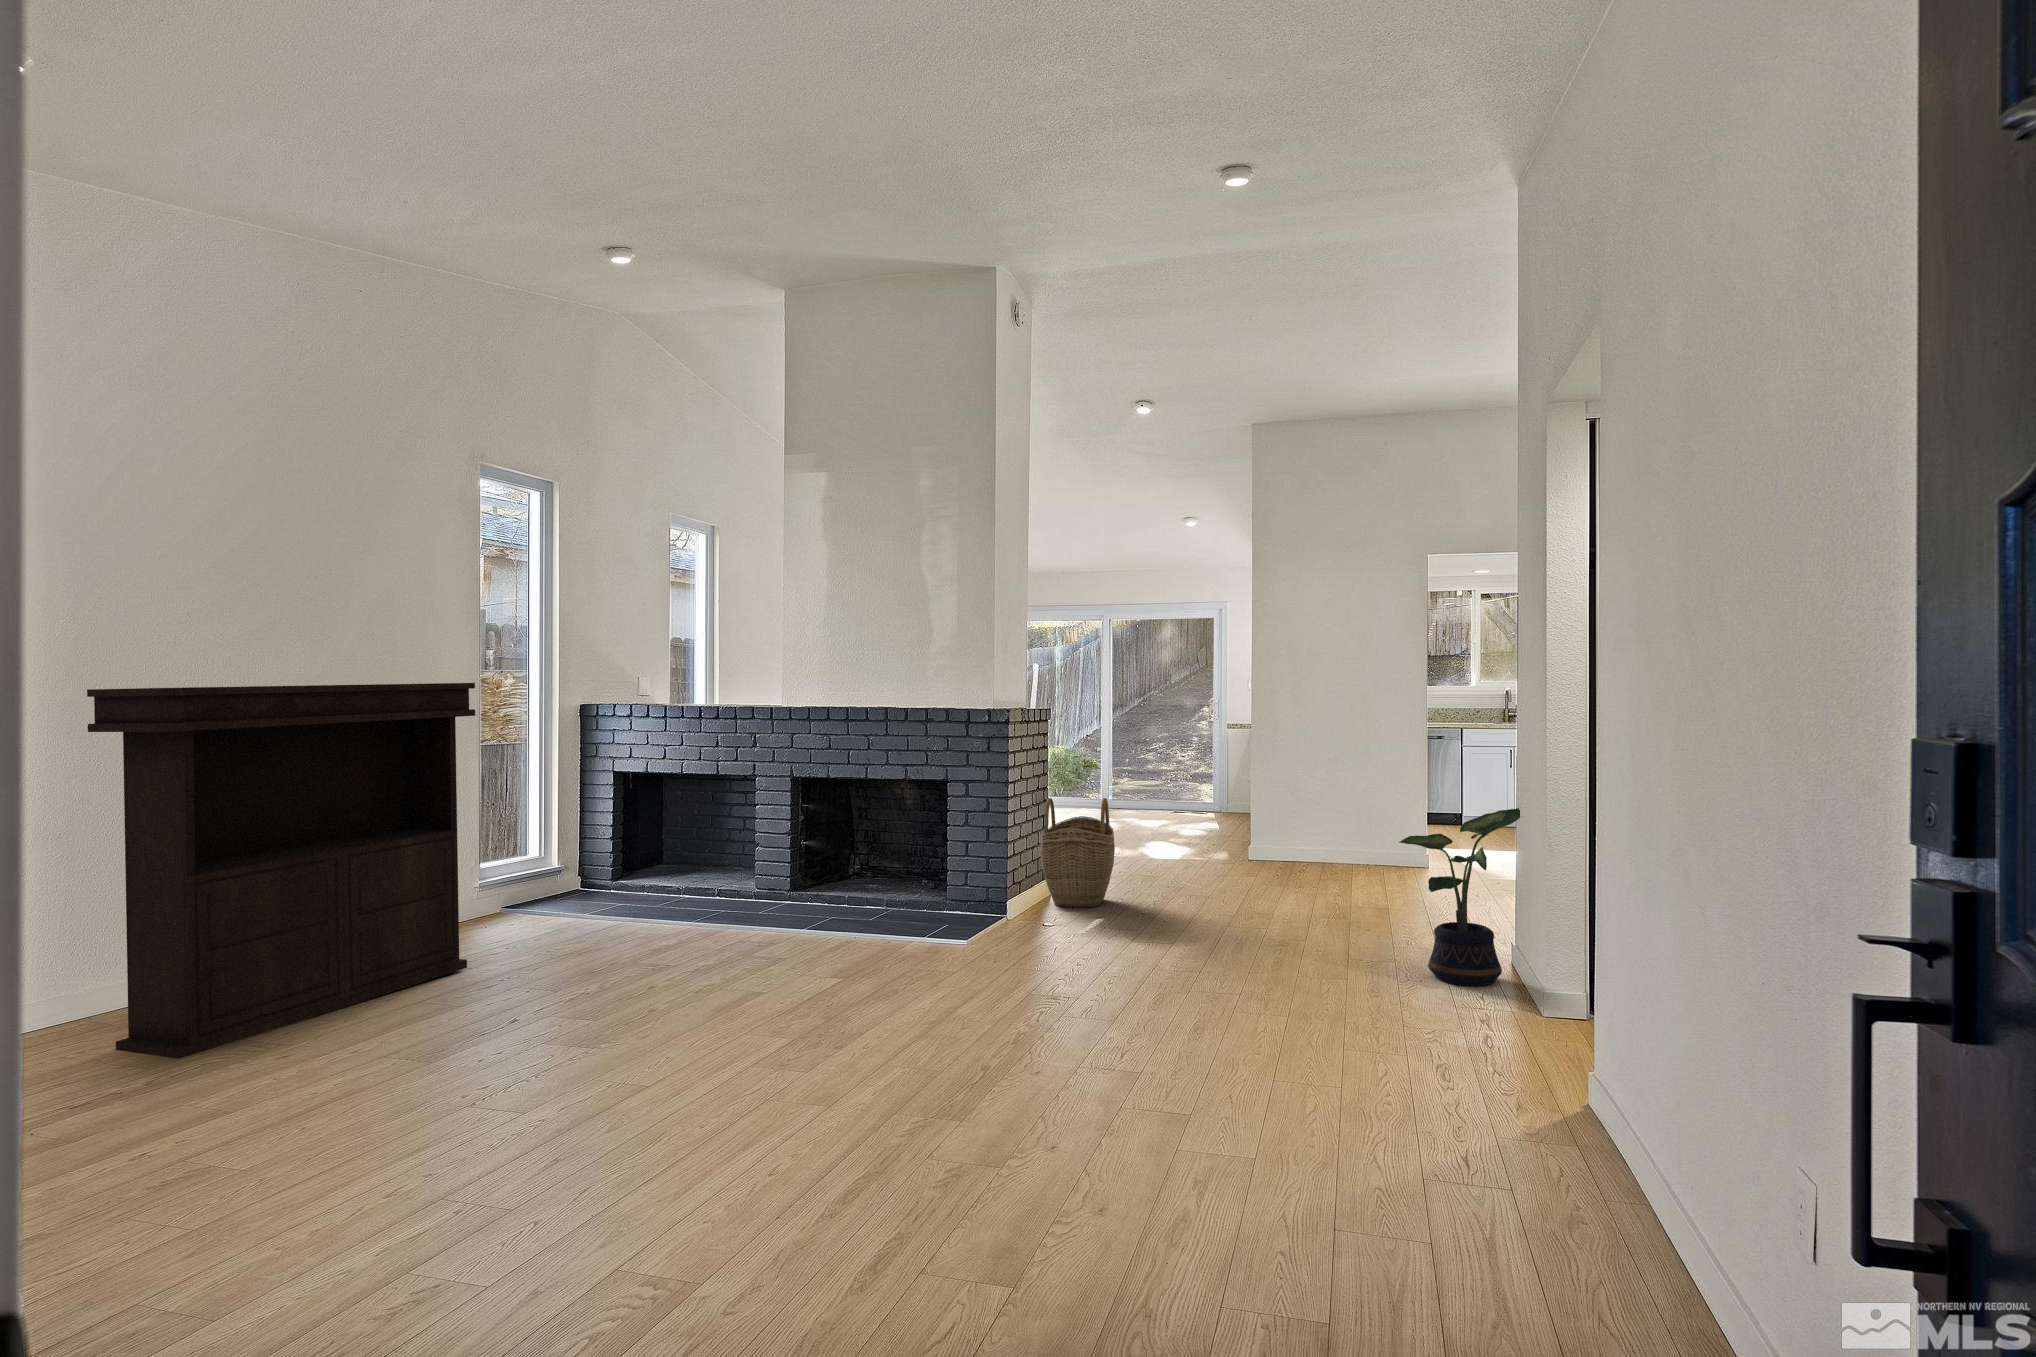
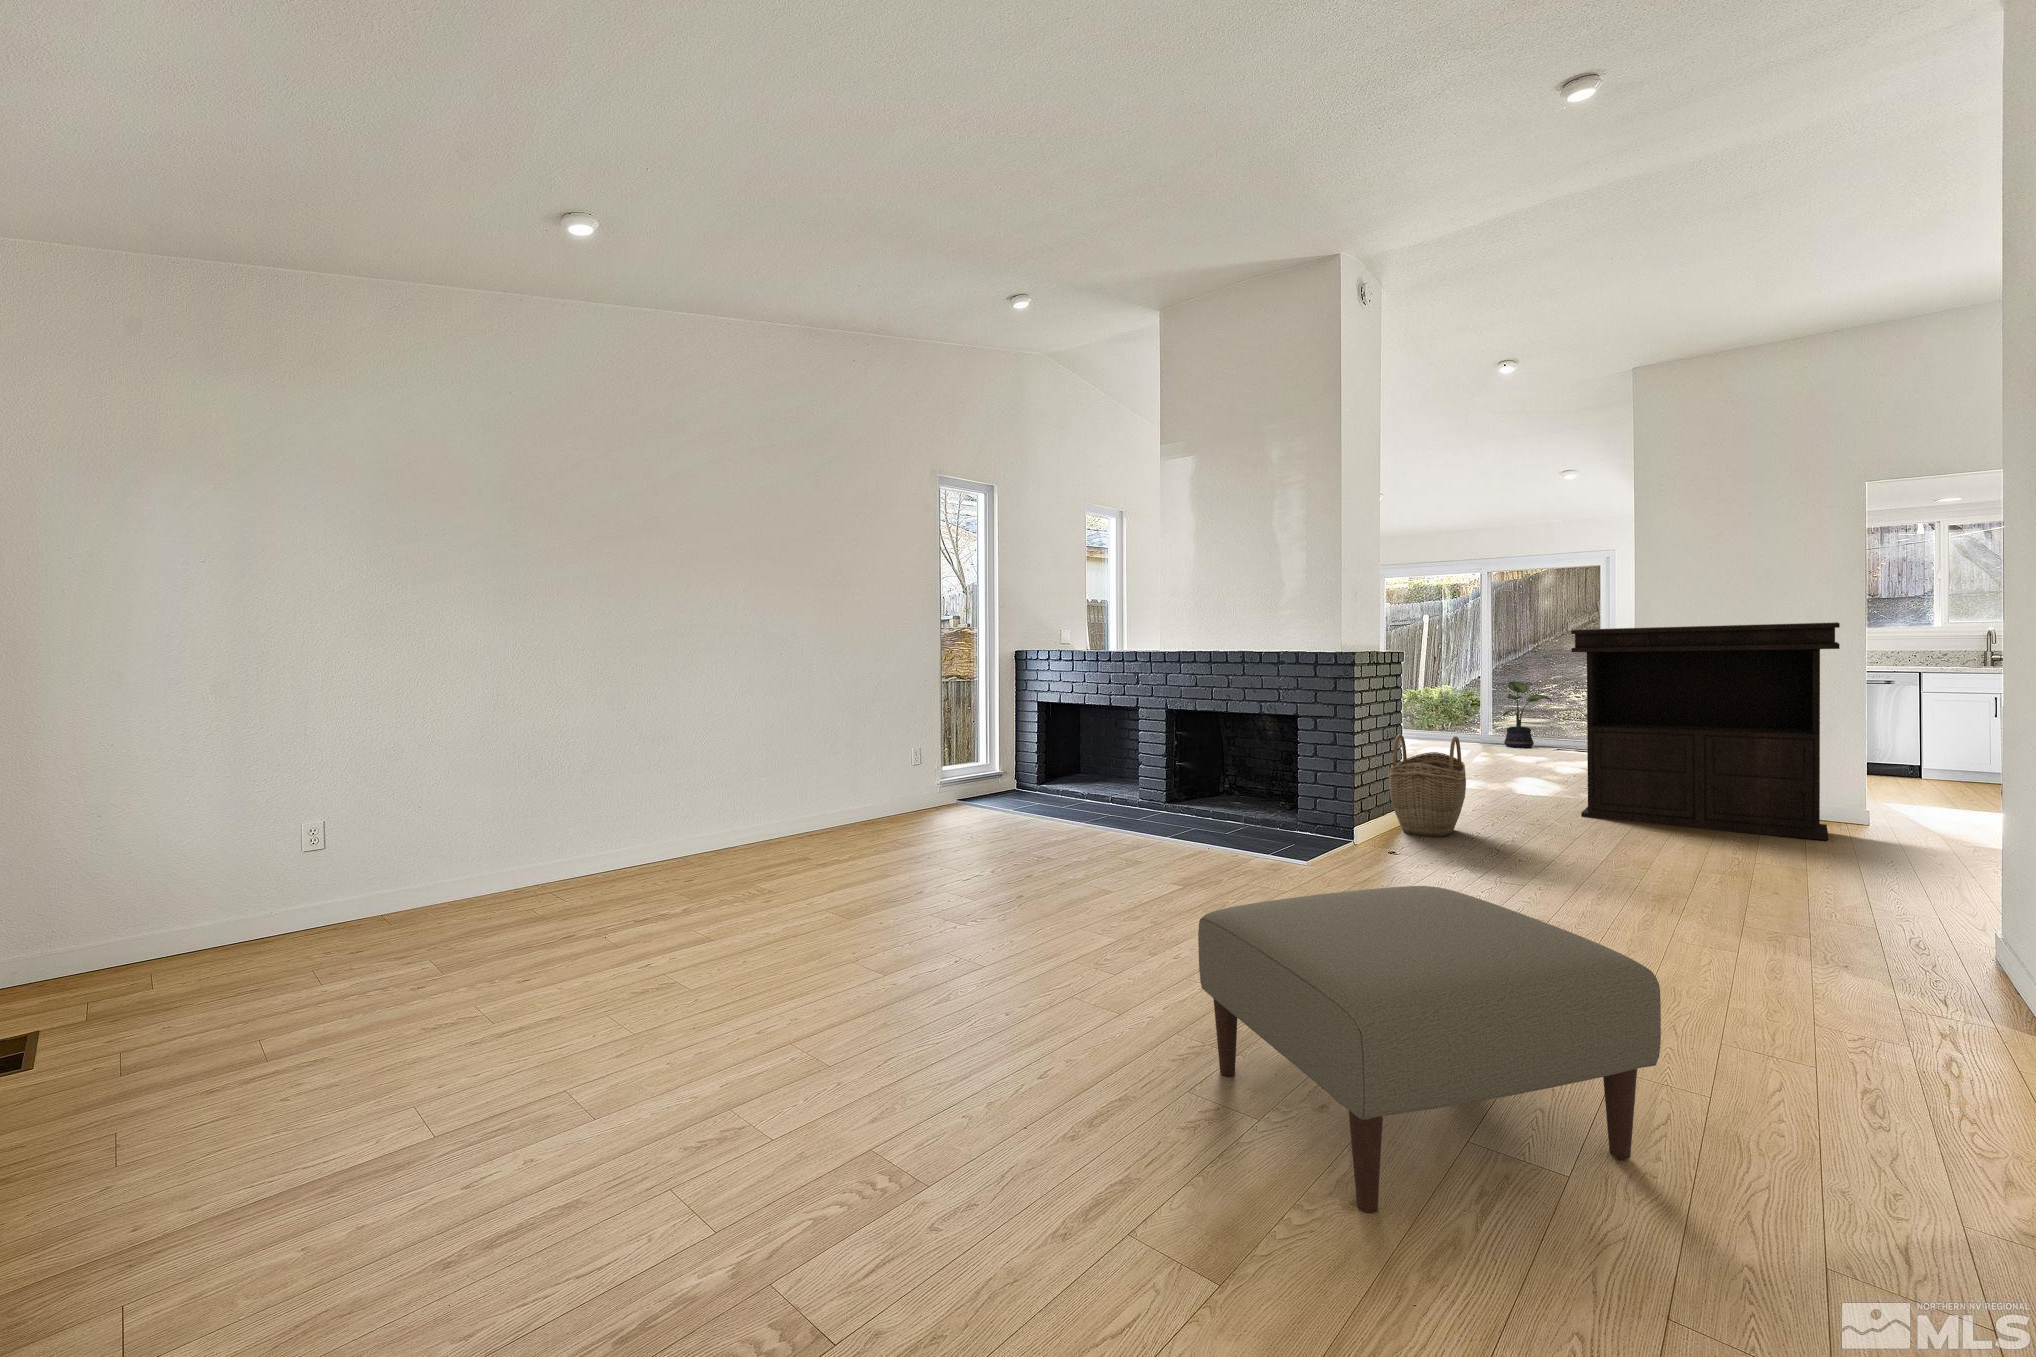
console table: present [87,683,475,1059] -> present [1571,622,1840,840]
potted plant: present [1399,808,1520,986] -> present [1499,681,1552,748]
ottoman: none [934,952,1374,1297] -> present [1198,886,1661,1213]

